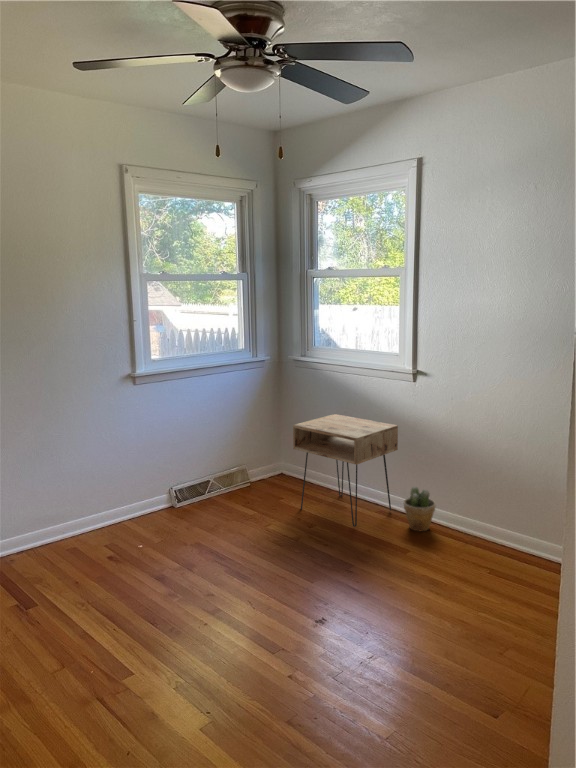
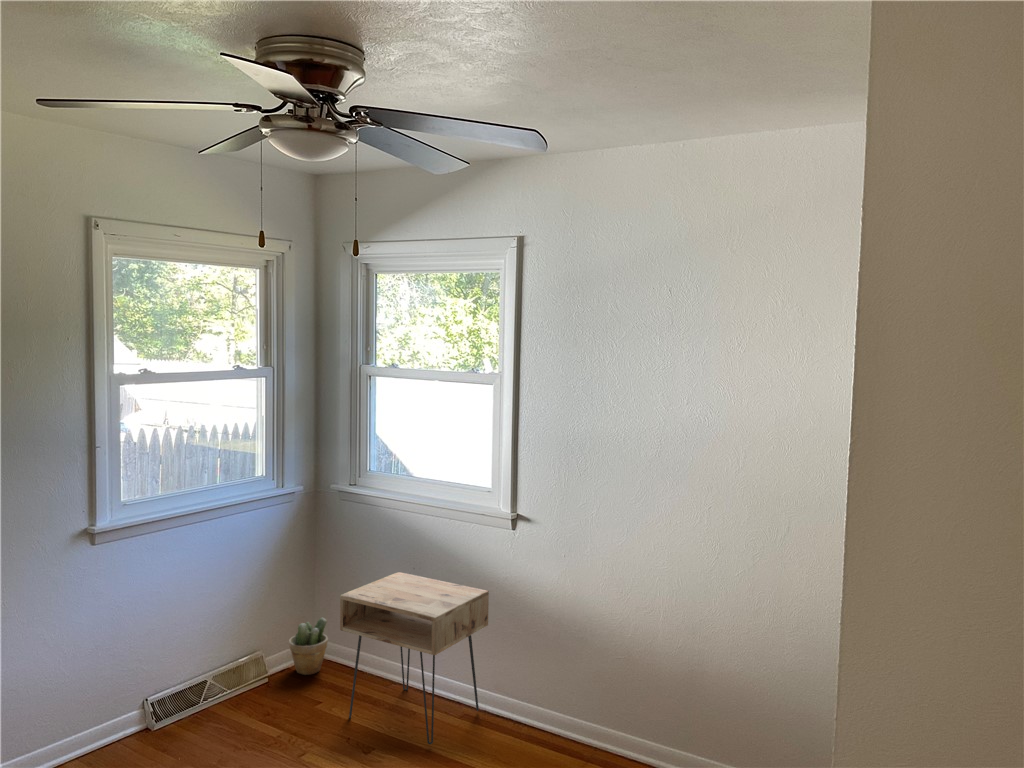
potted plant: present [404,487,436,531] -> present [289,618,328,675]

